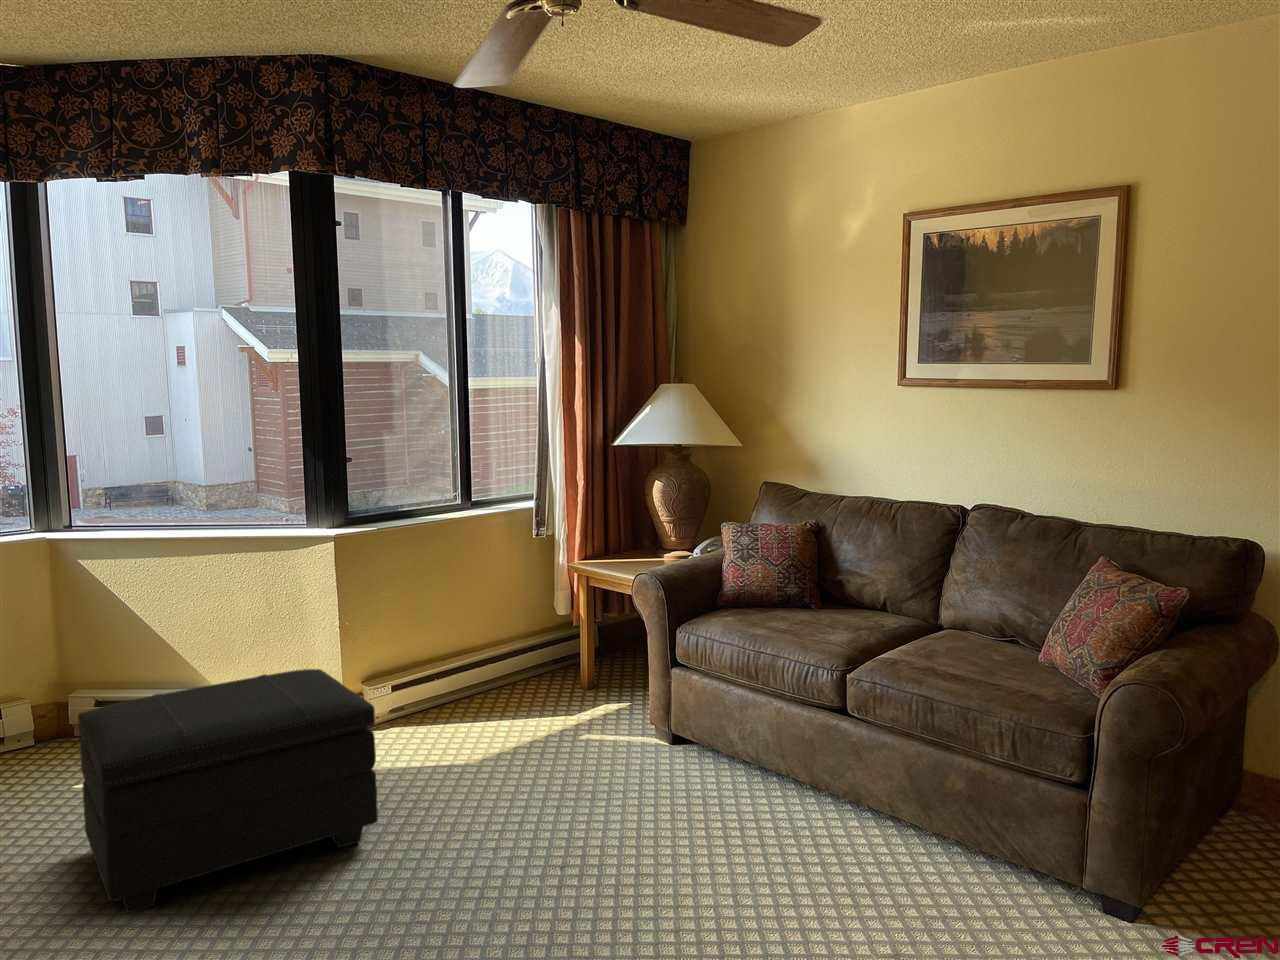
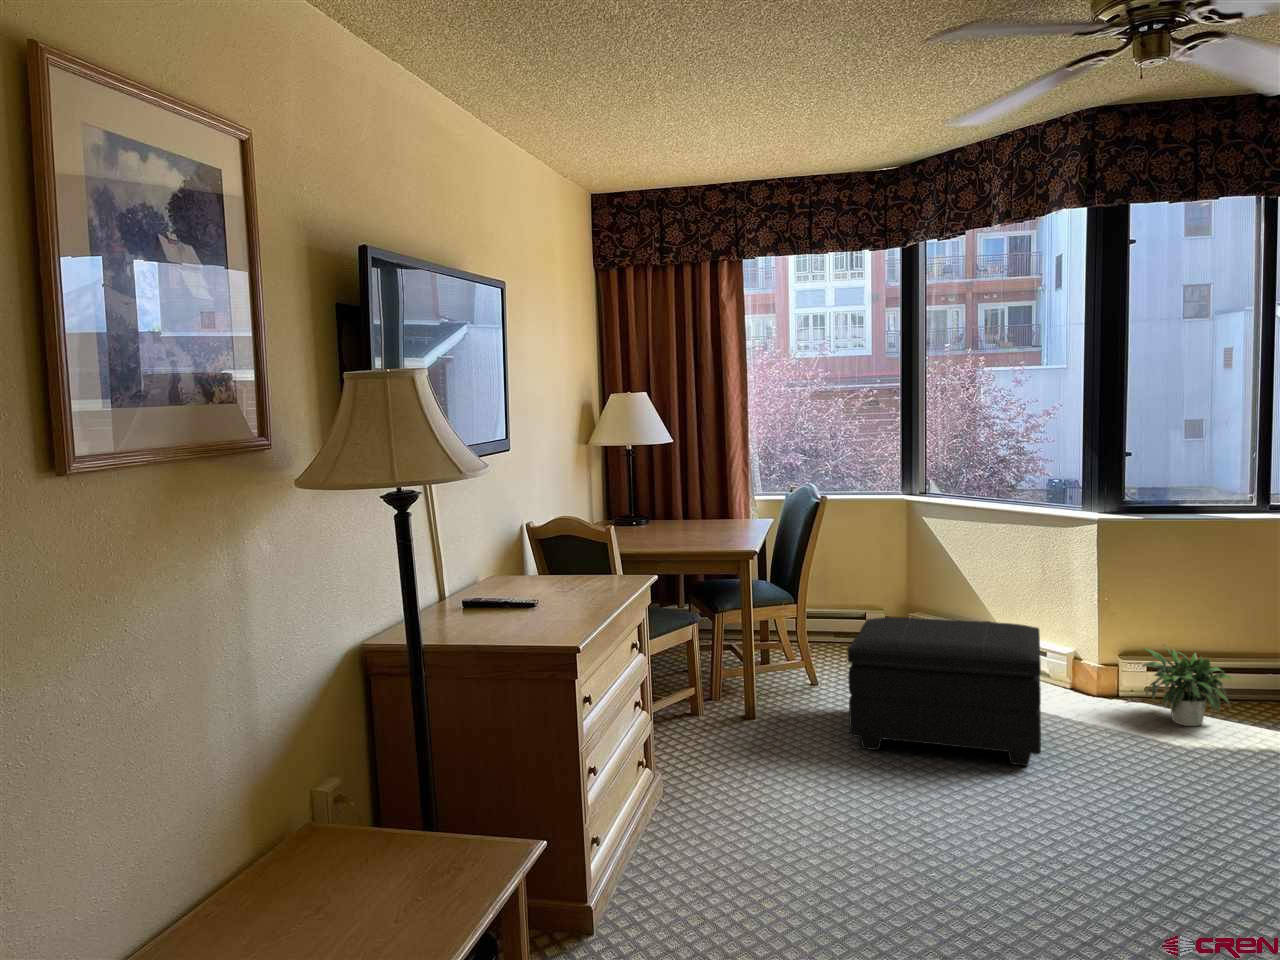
potted plant: none [379,659,491,739] -> present [1142,647,1234,726]

